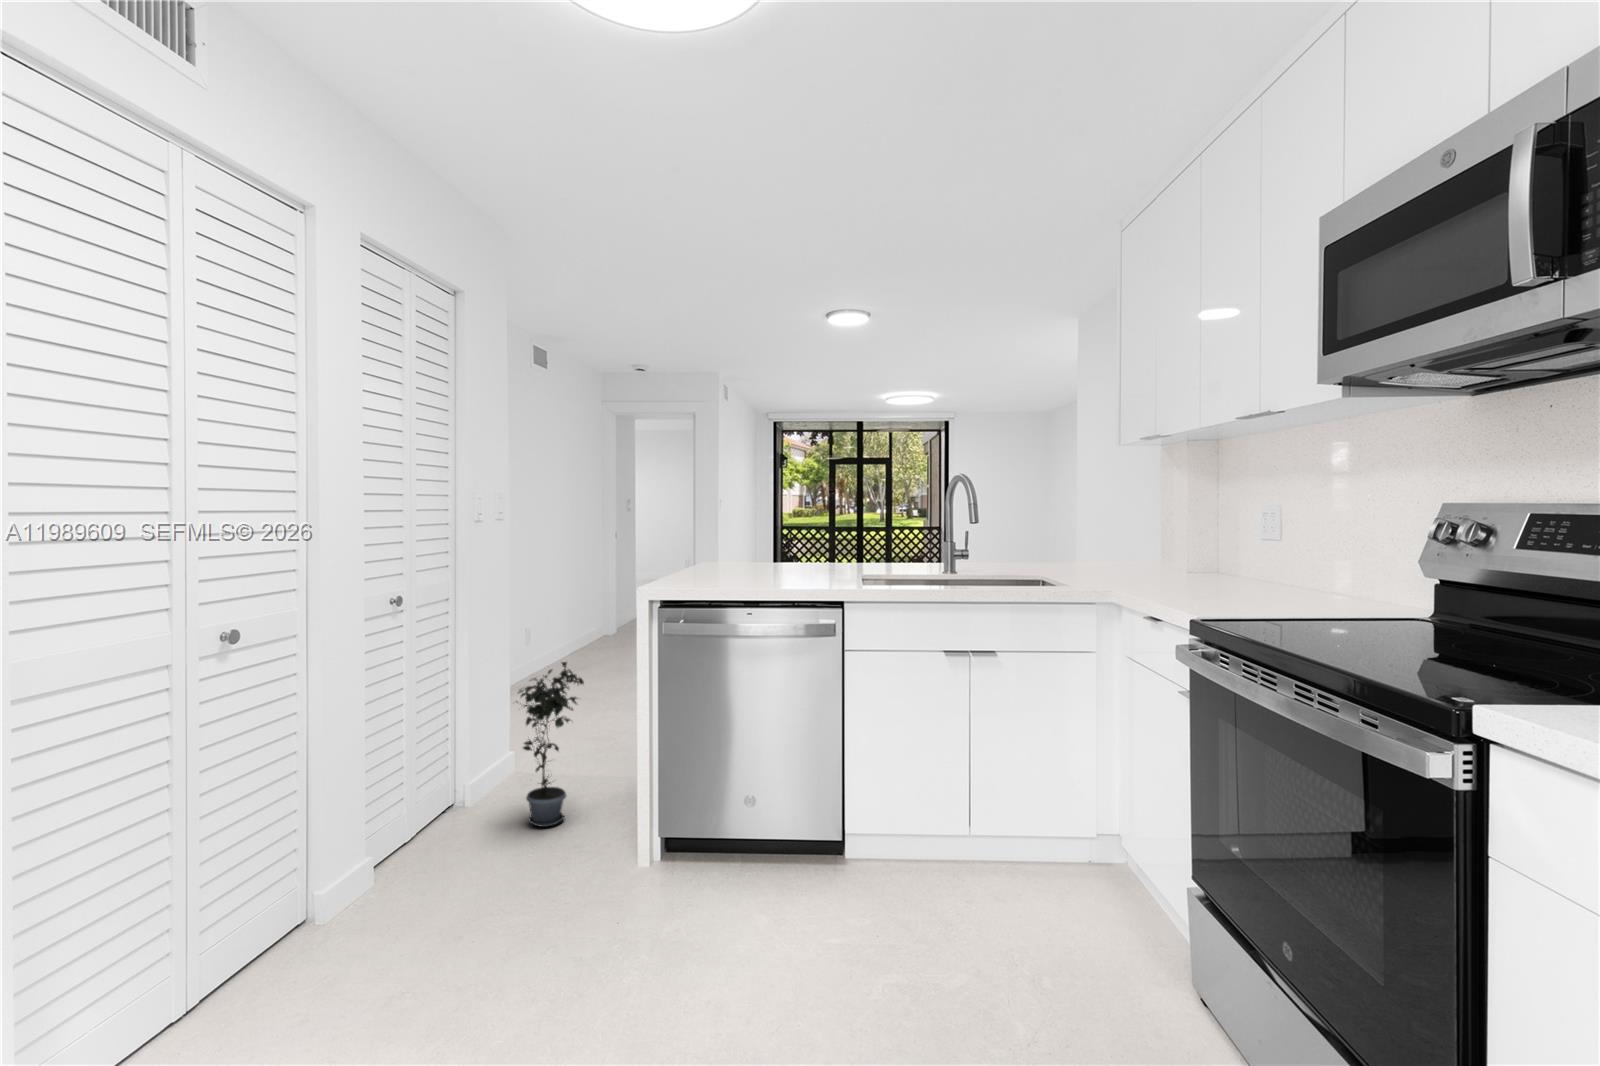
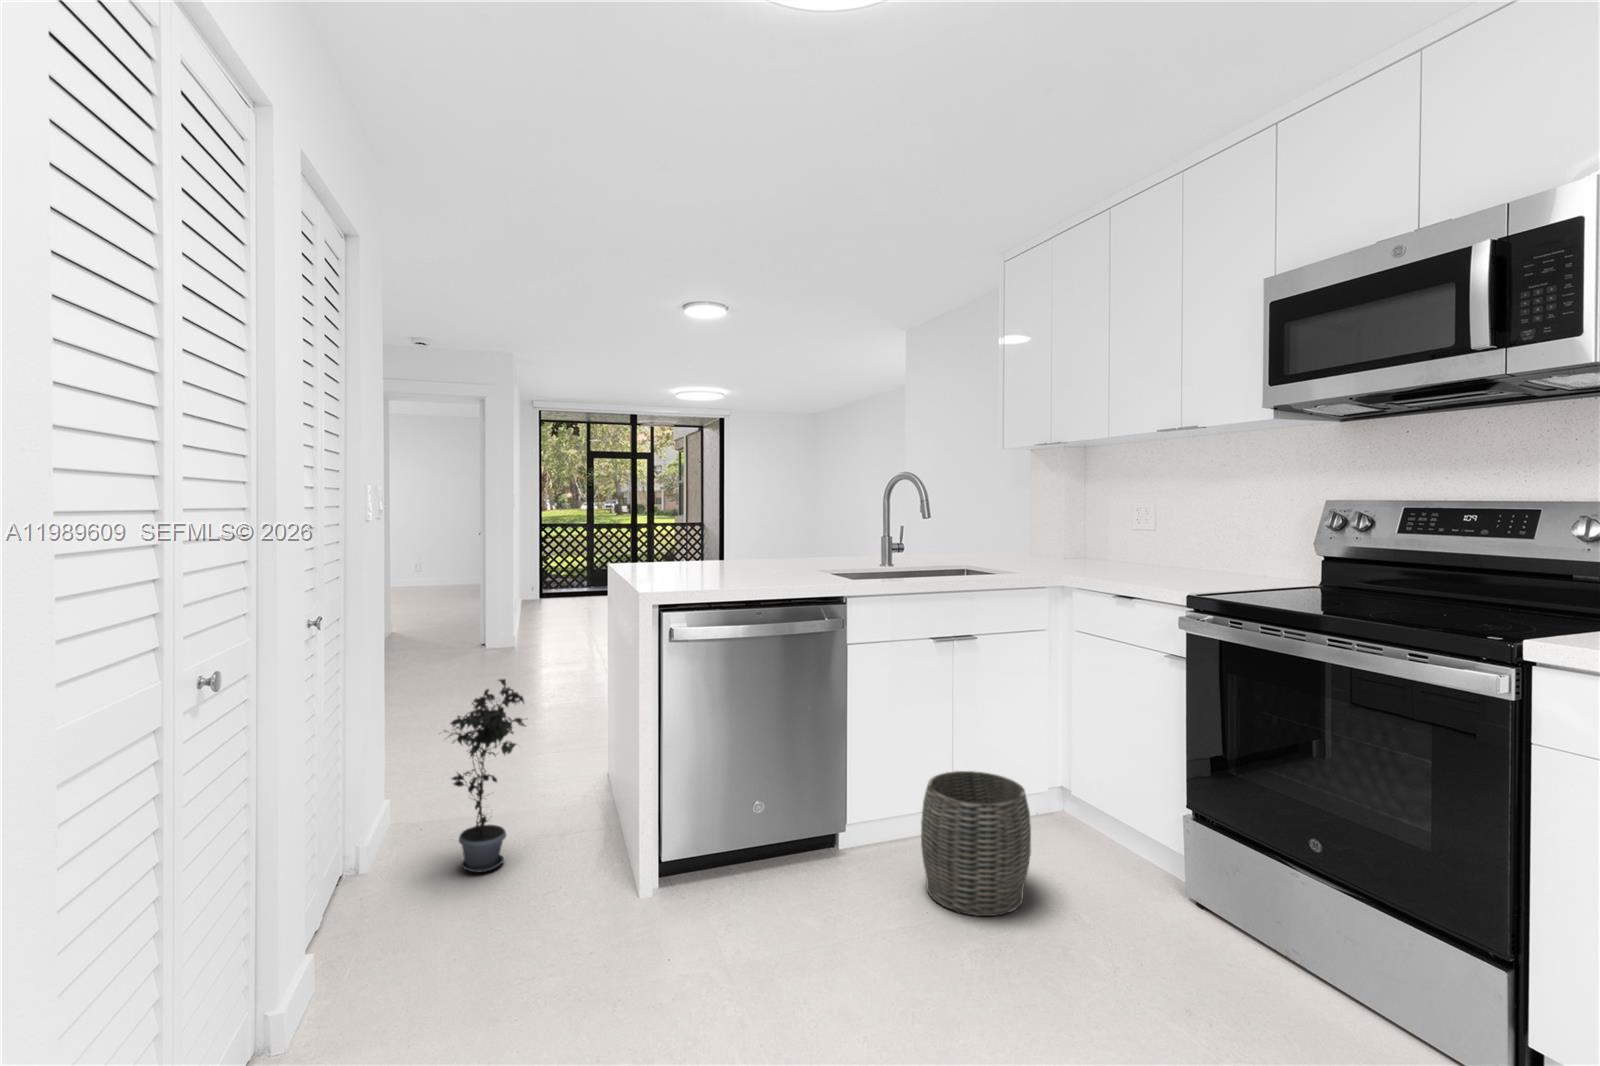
woven basket: none [892,797,1010,960] -> present [921,771,1031,916]

